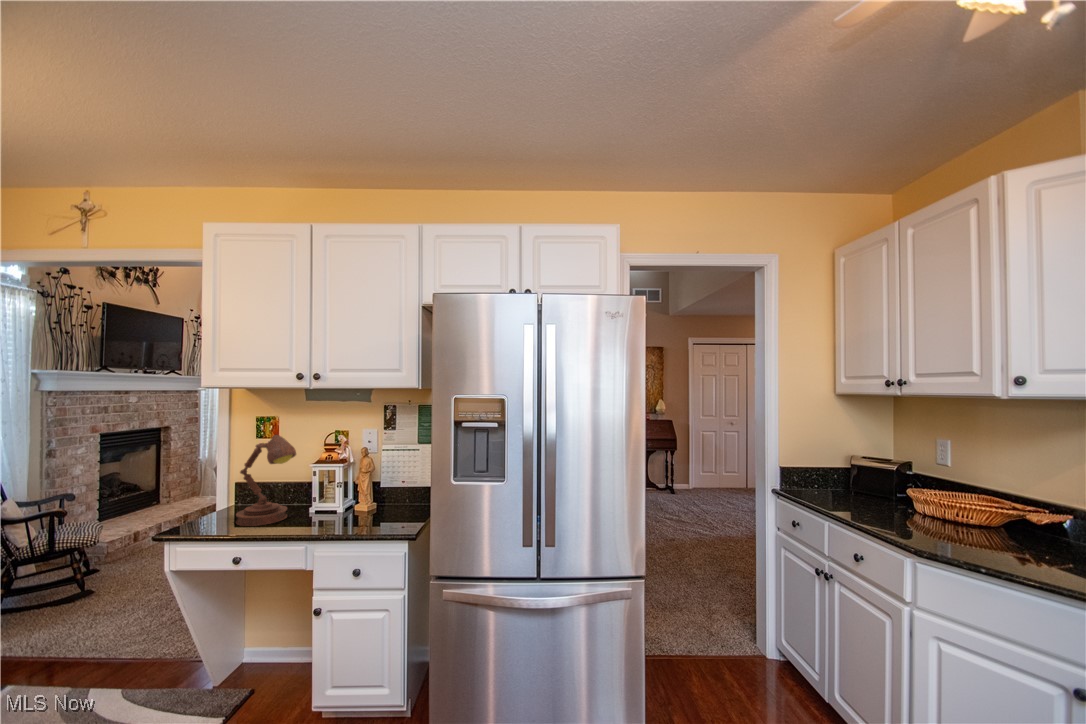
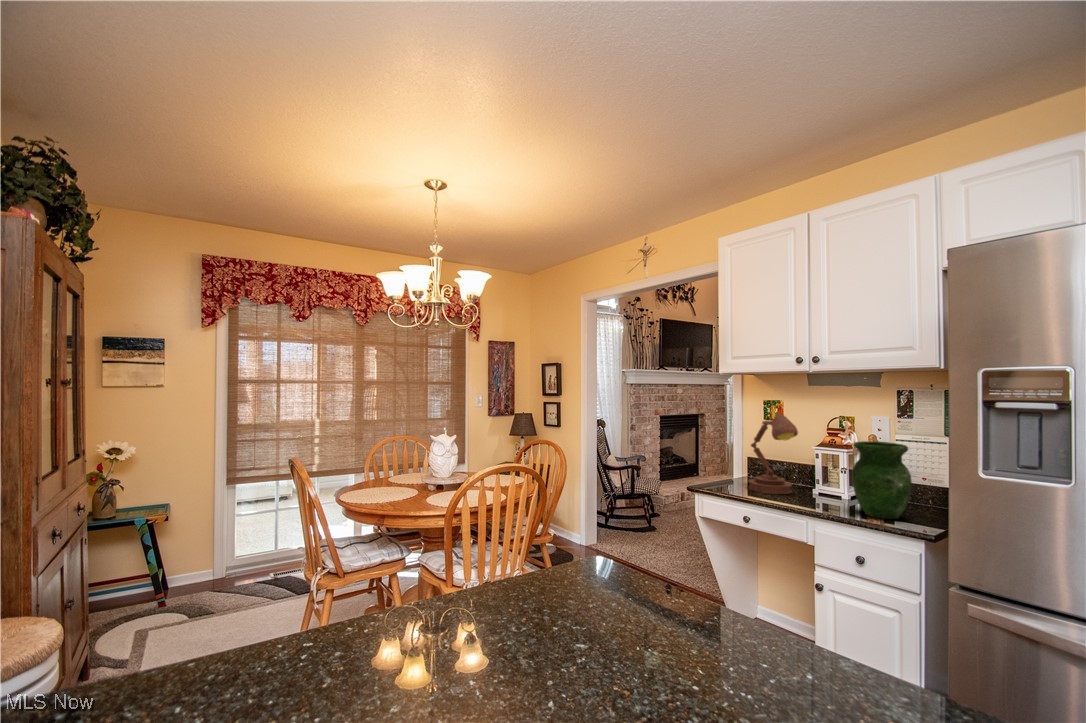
vase: none [349,455,397,527] -> present [852,441,912,519]

